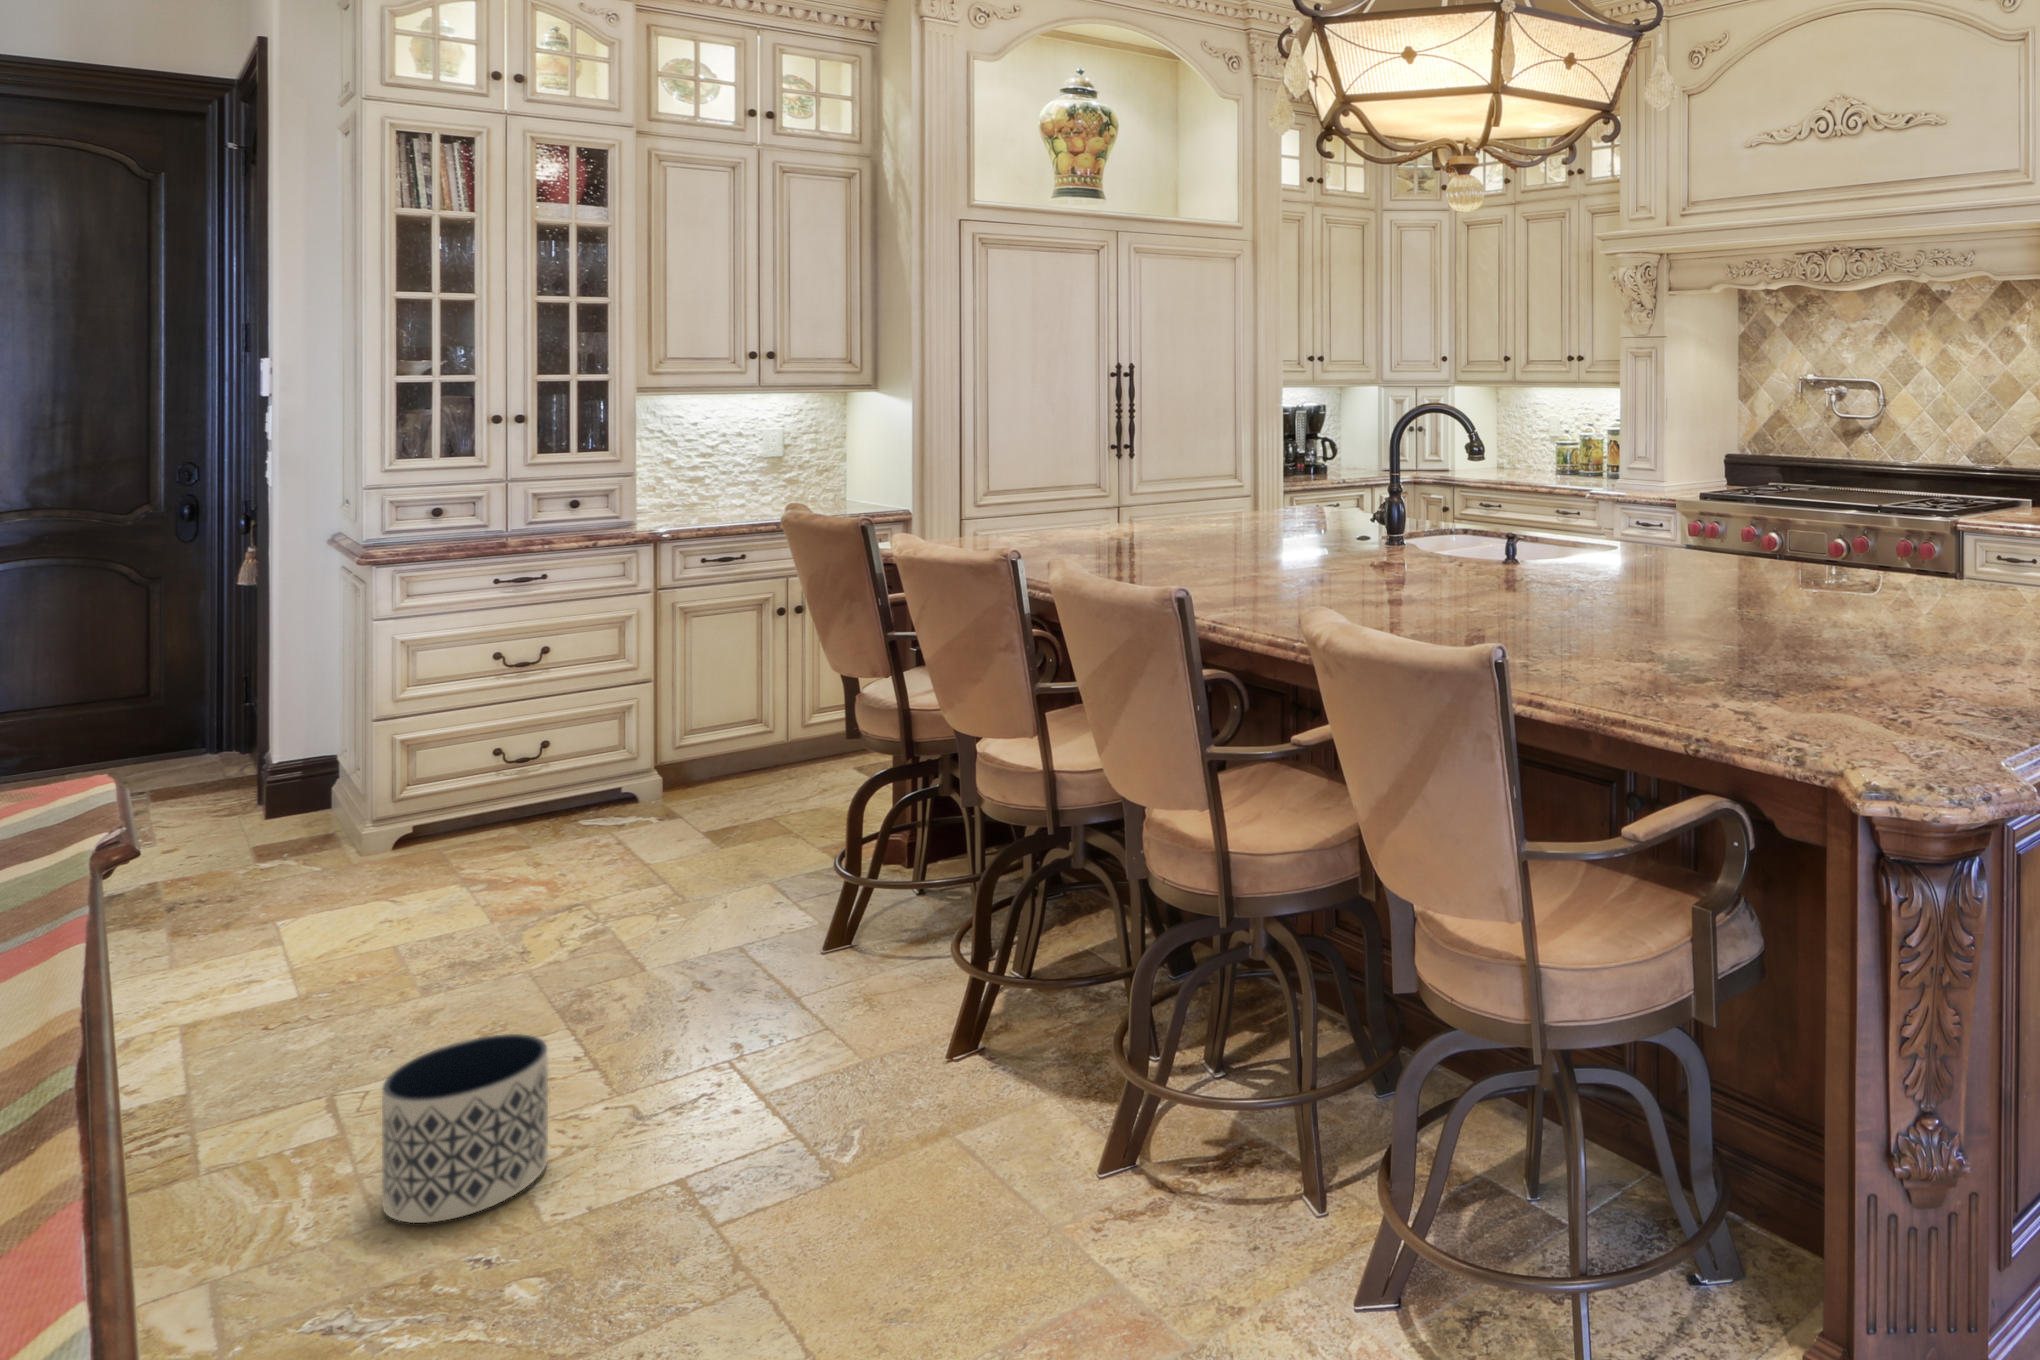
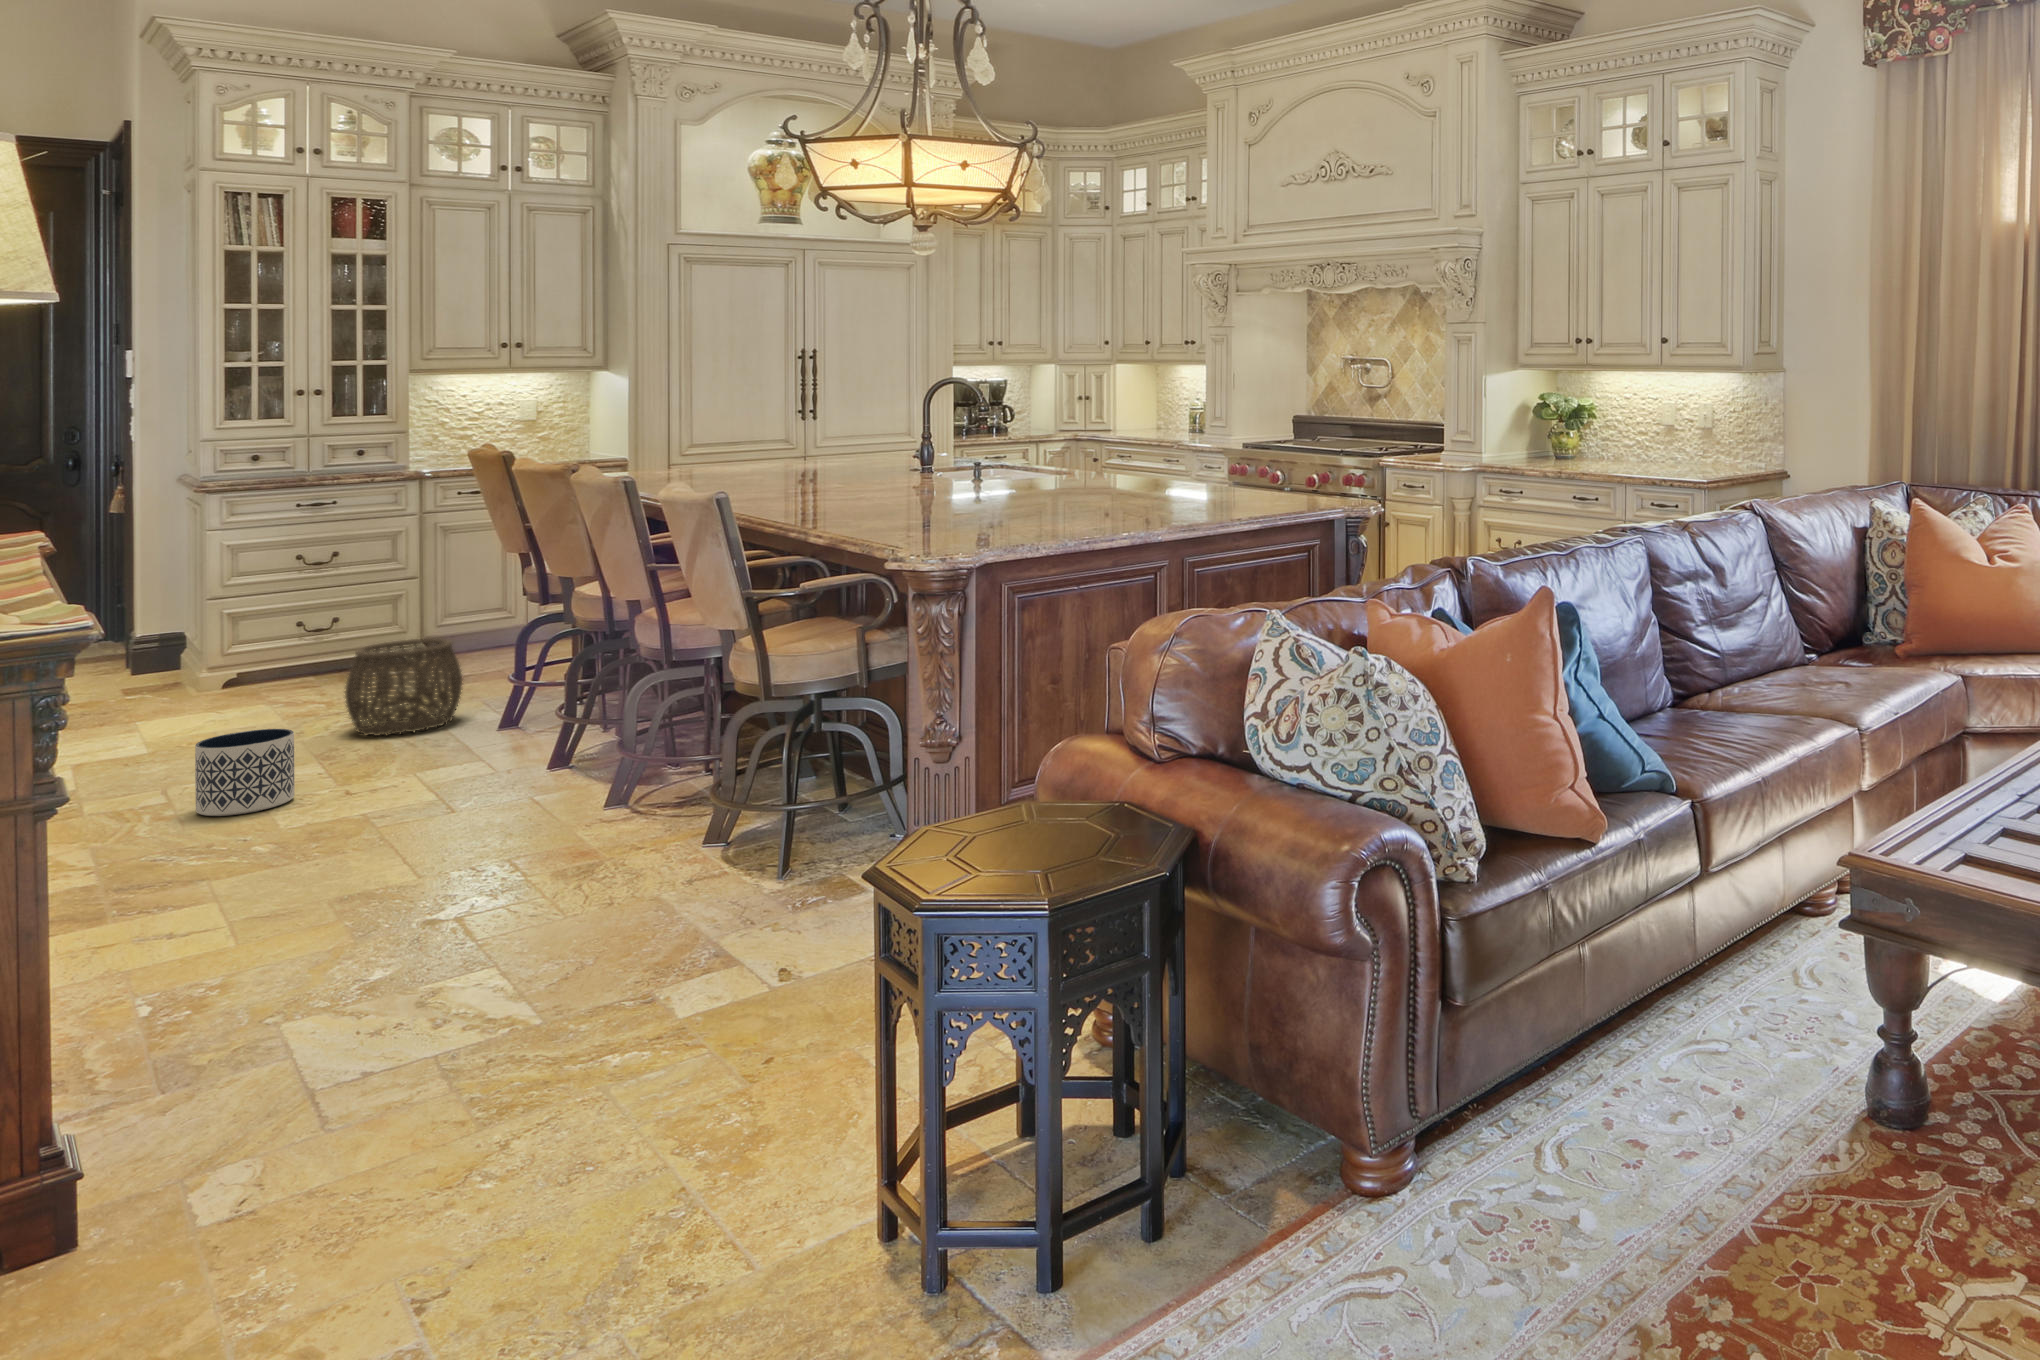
woven basket: none [586,804,759,972] -> present [345,638,463,736]

